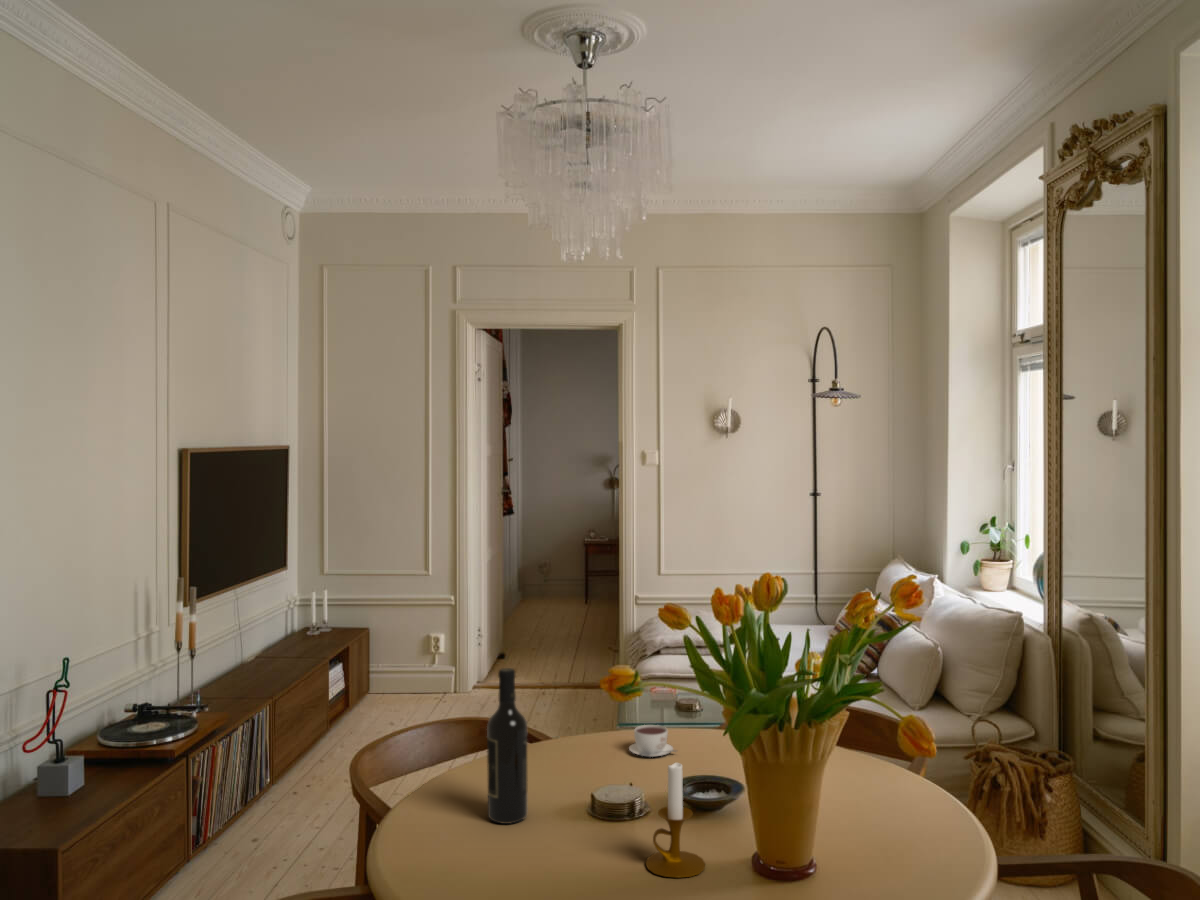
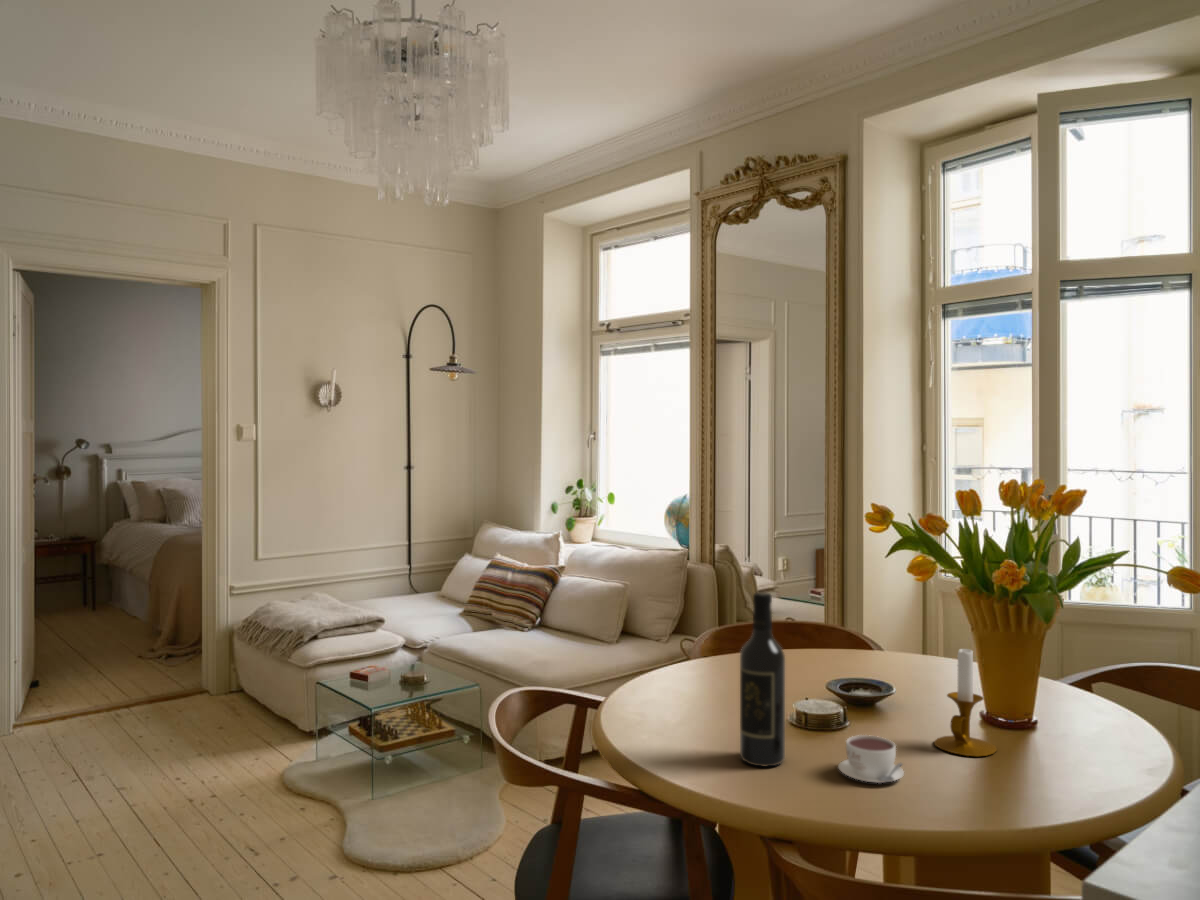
coffee cup: present [629,725,674,757] -> present [838,735,904,783]

